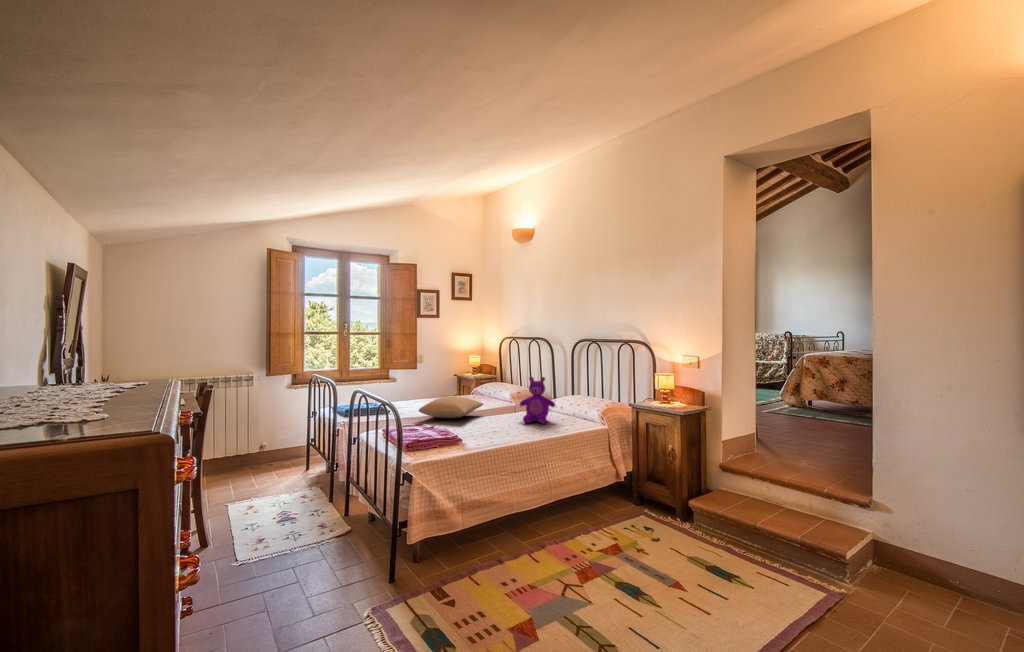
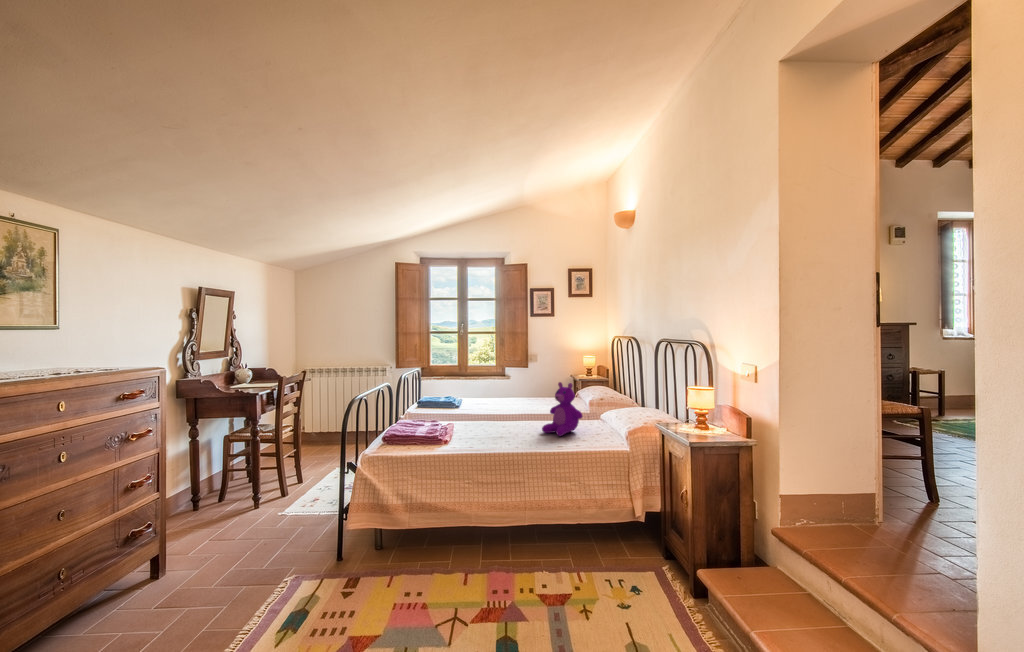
pillow: present [419,396,484,418] -> none [464,396,533,419]

